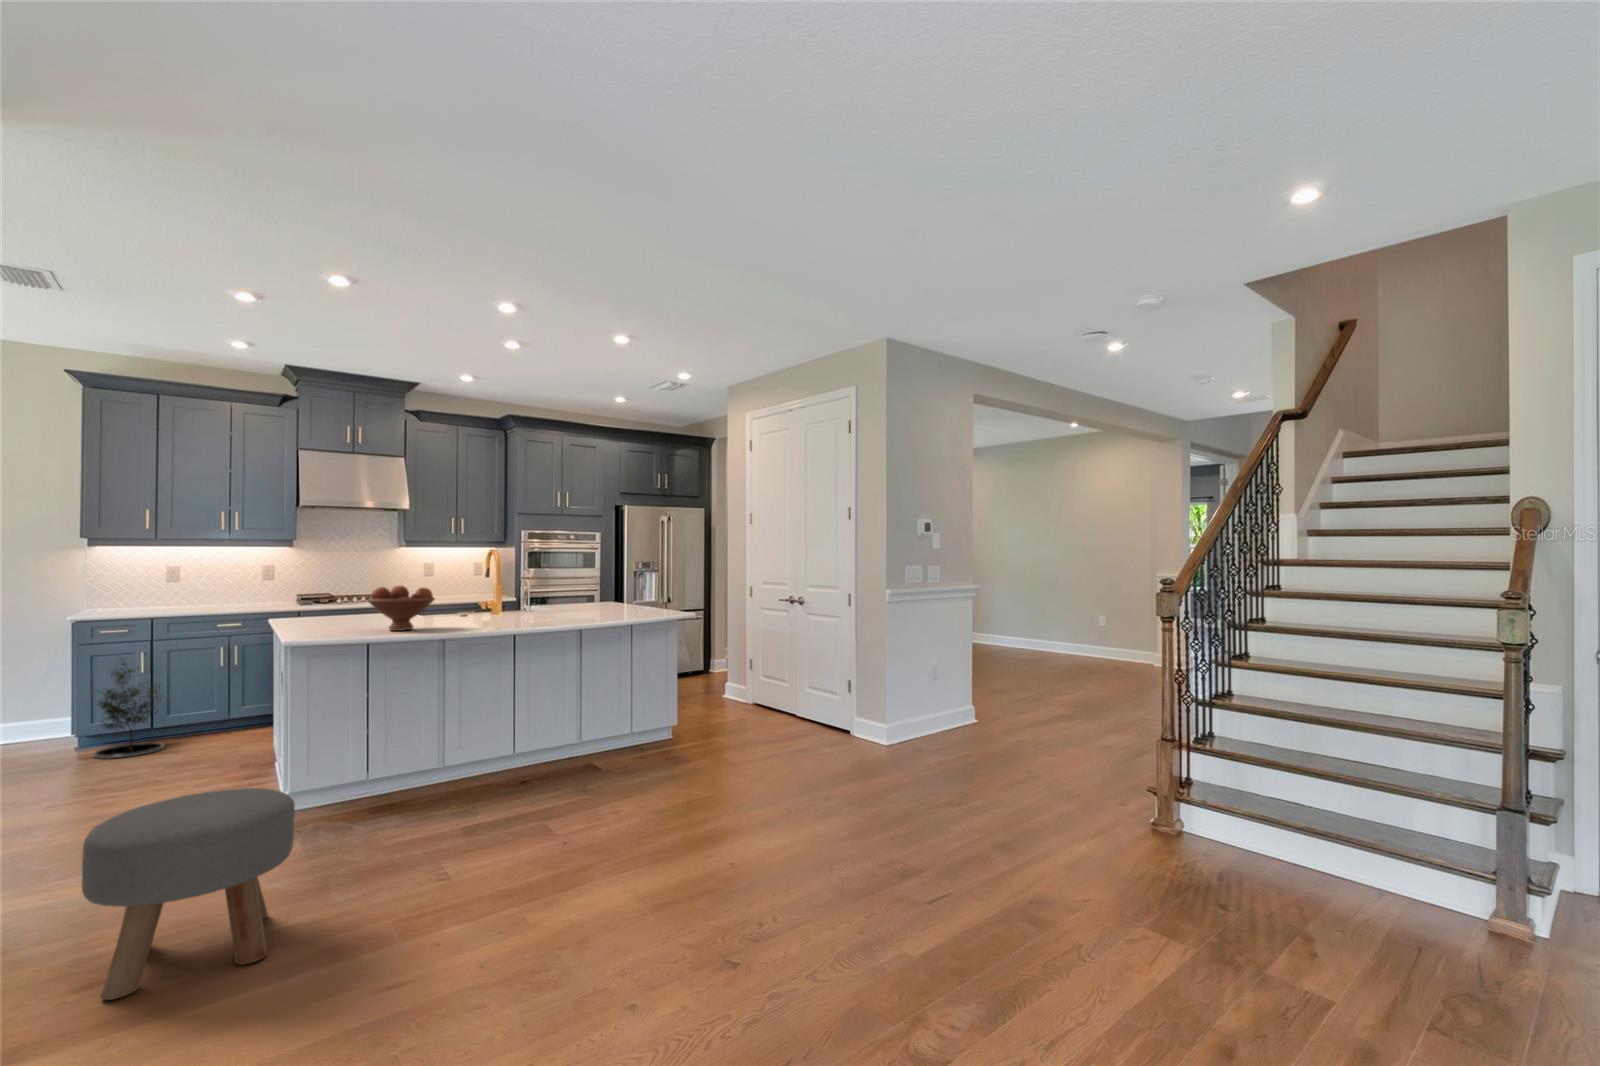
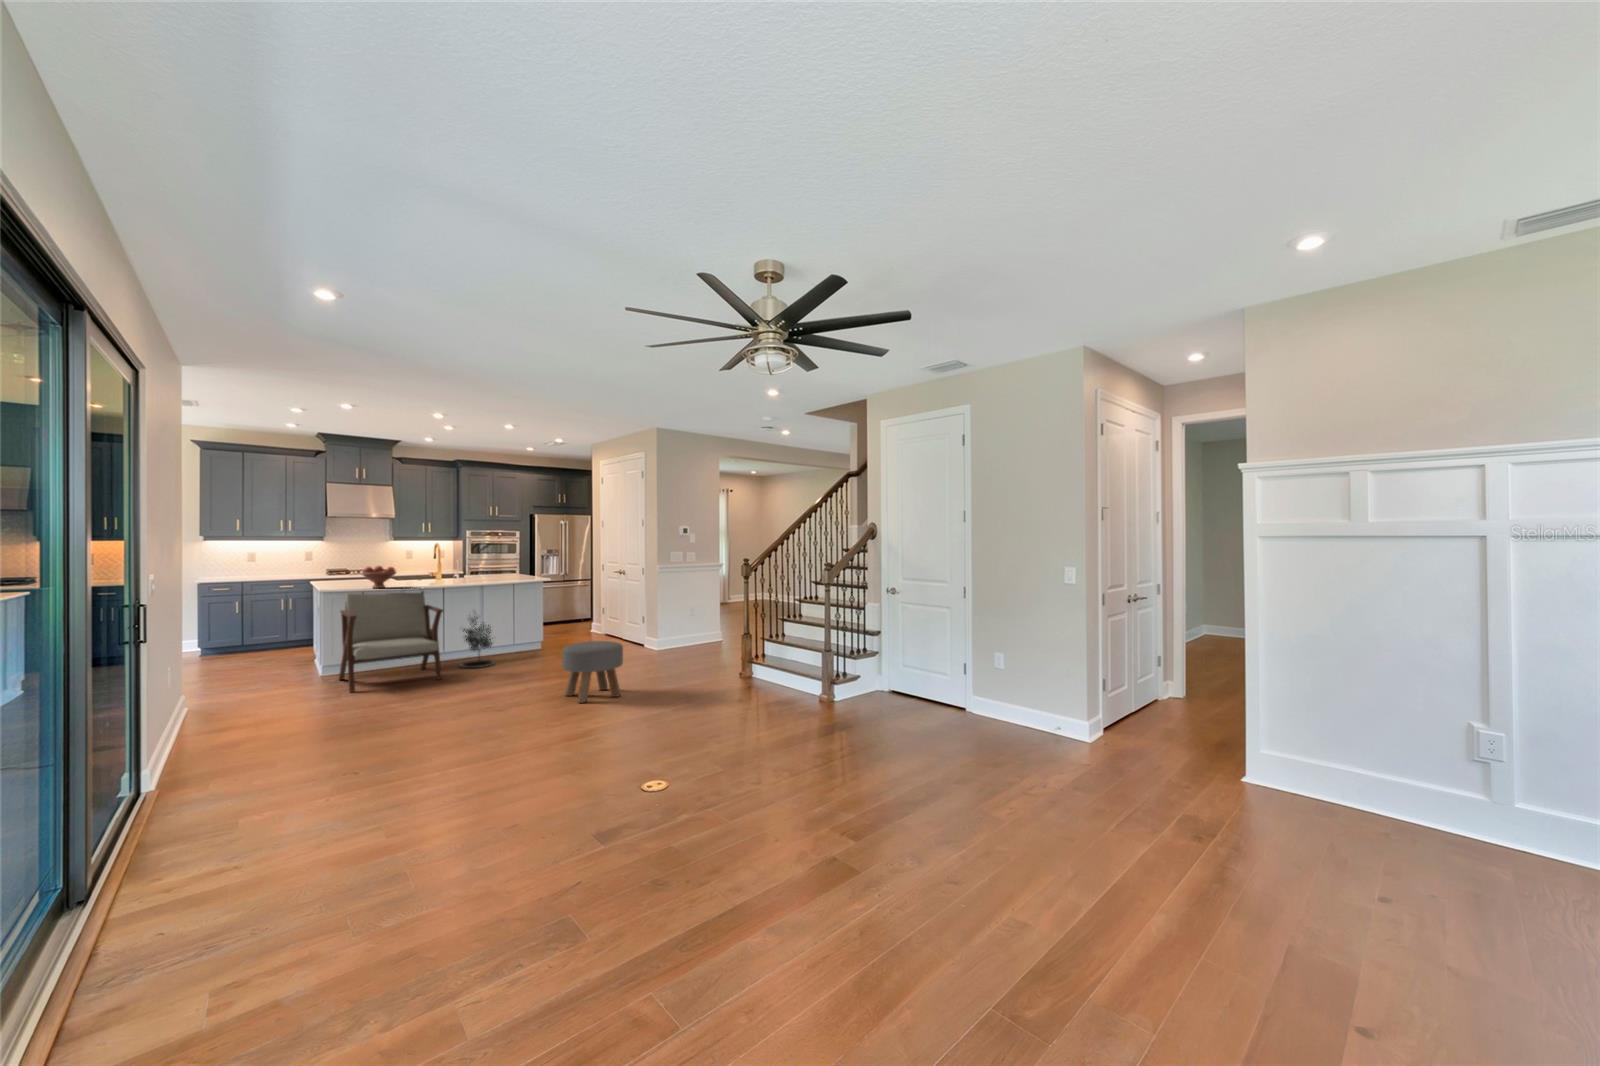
lounge chair: none [322,630,538,869] -> present [339,591,443,692]
potted tree: present [93,659,164,759] -> present [461,616,494,668]
ottoman: present [82,788,295,1000] -> present [562,641,623,703]

